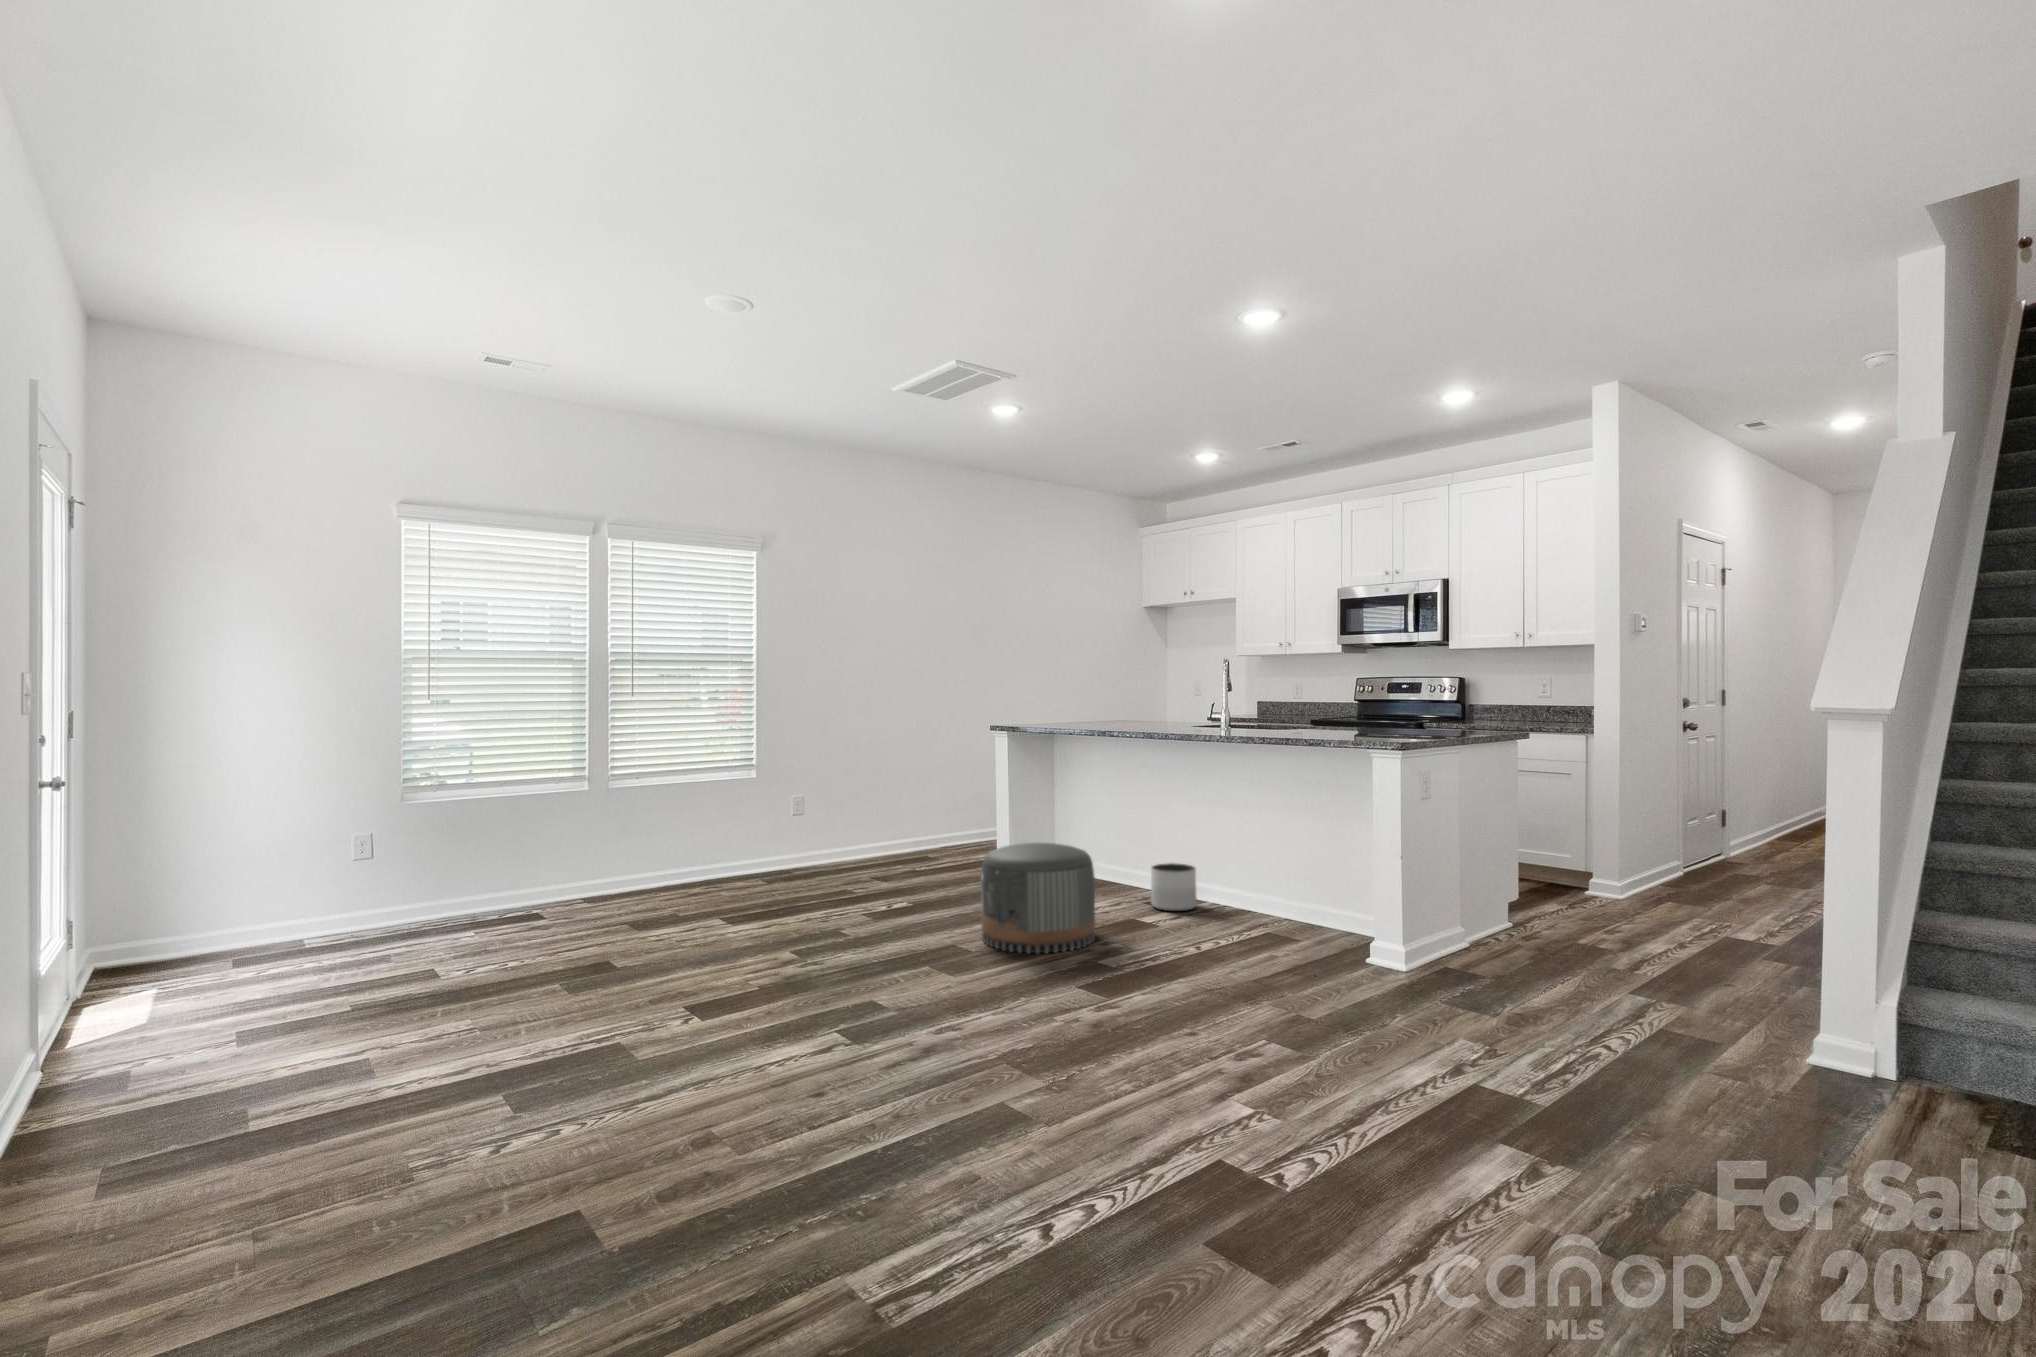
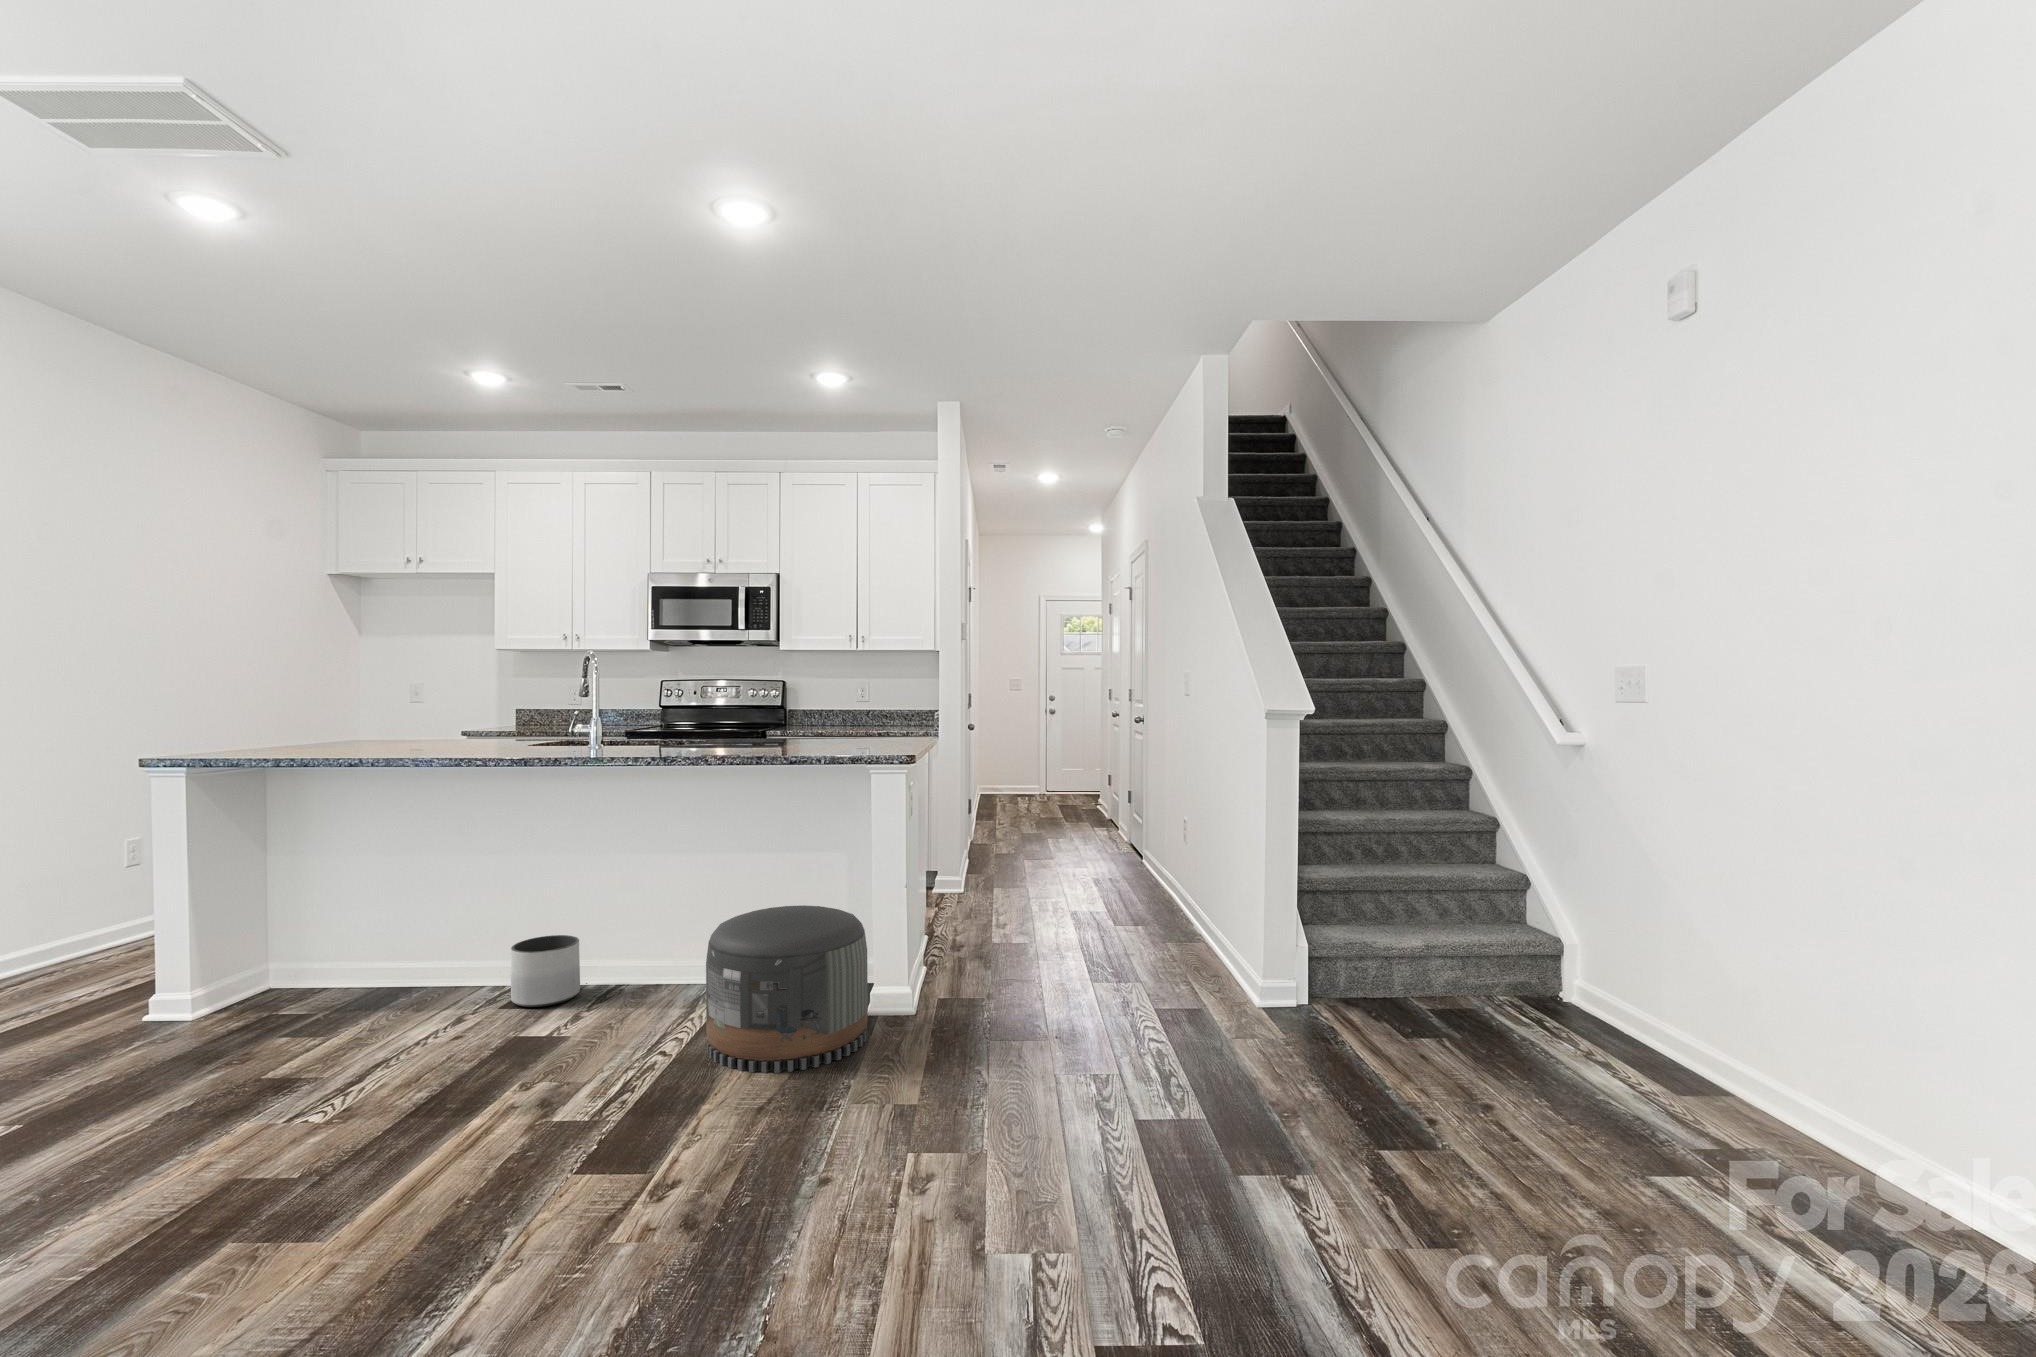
pouf: present [981,843,1095,953] -> present [706,905,868,1073]

